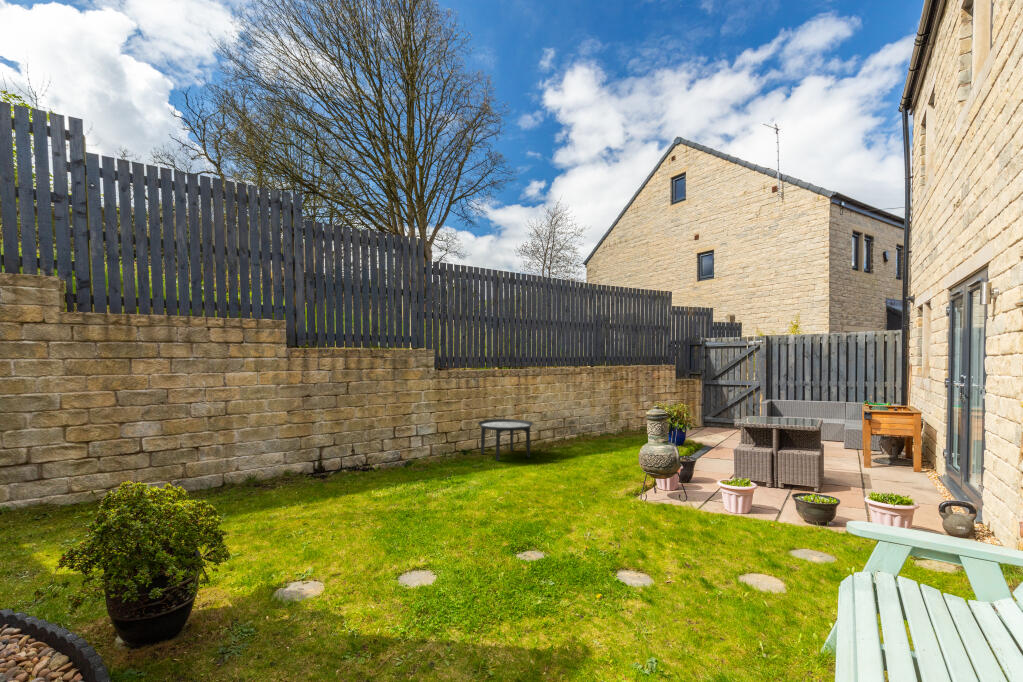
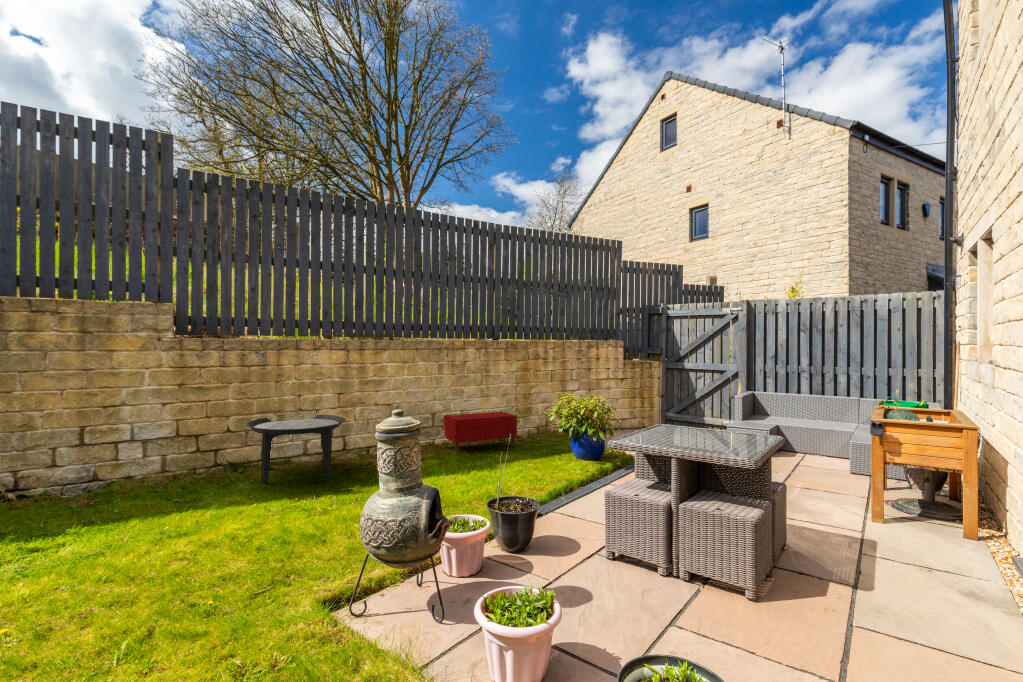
bench: none [570,416,620,444] -> present [444,411,517,453]

